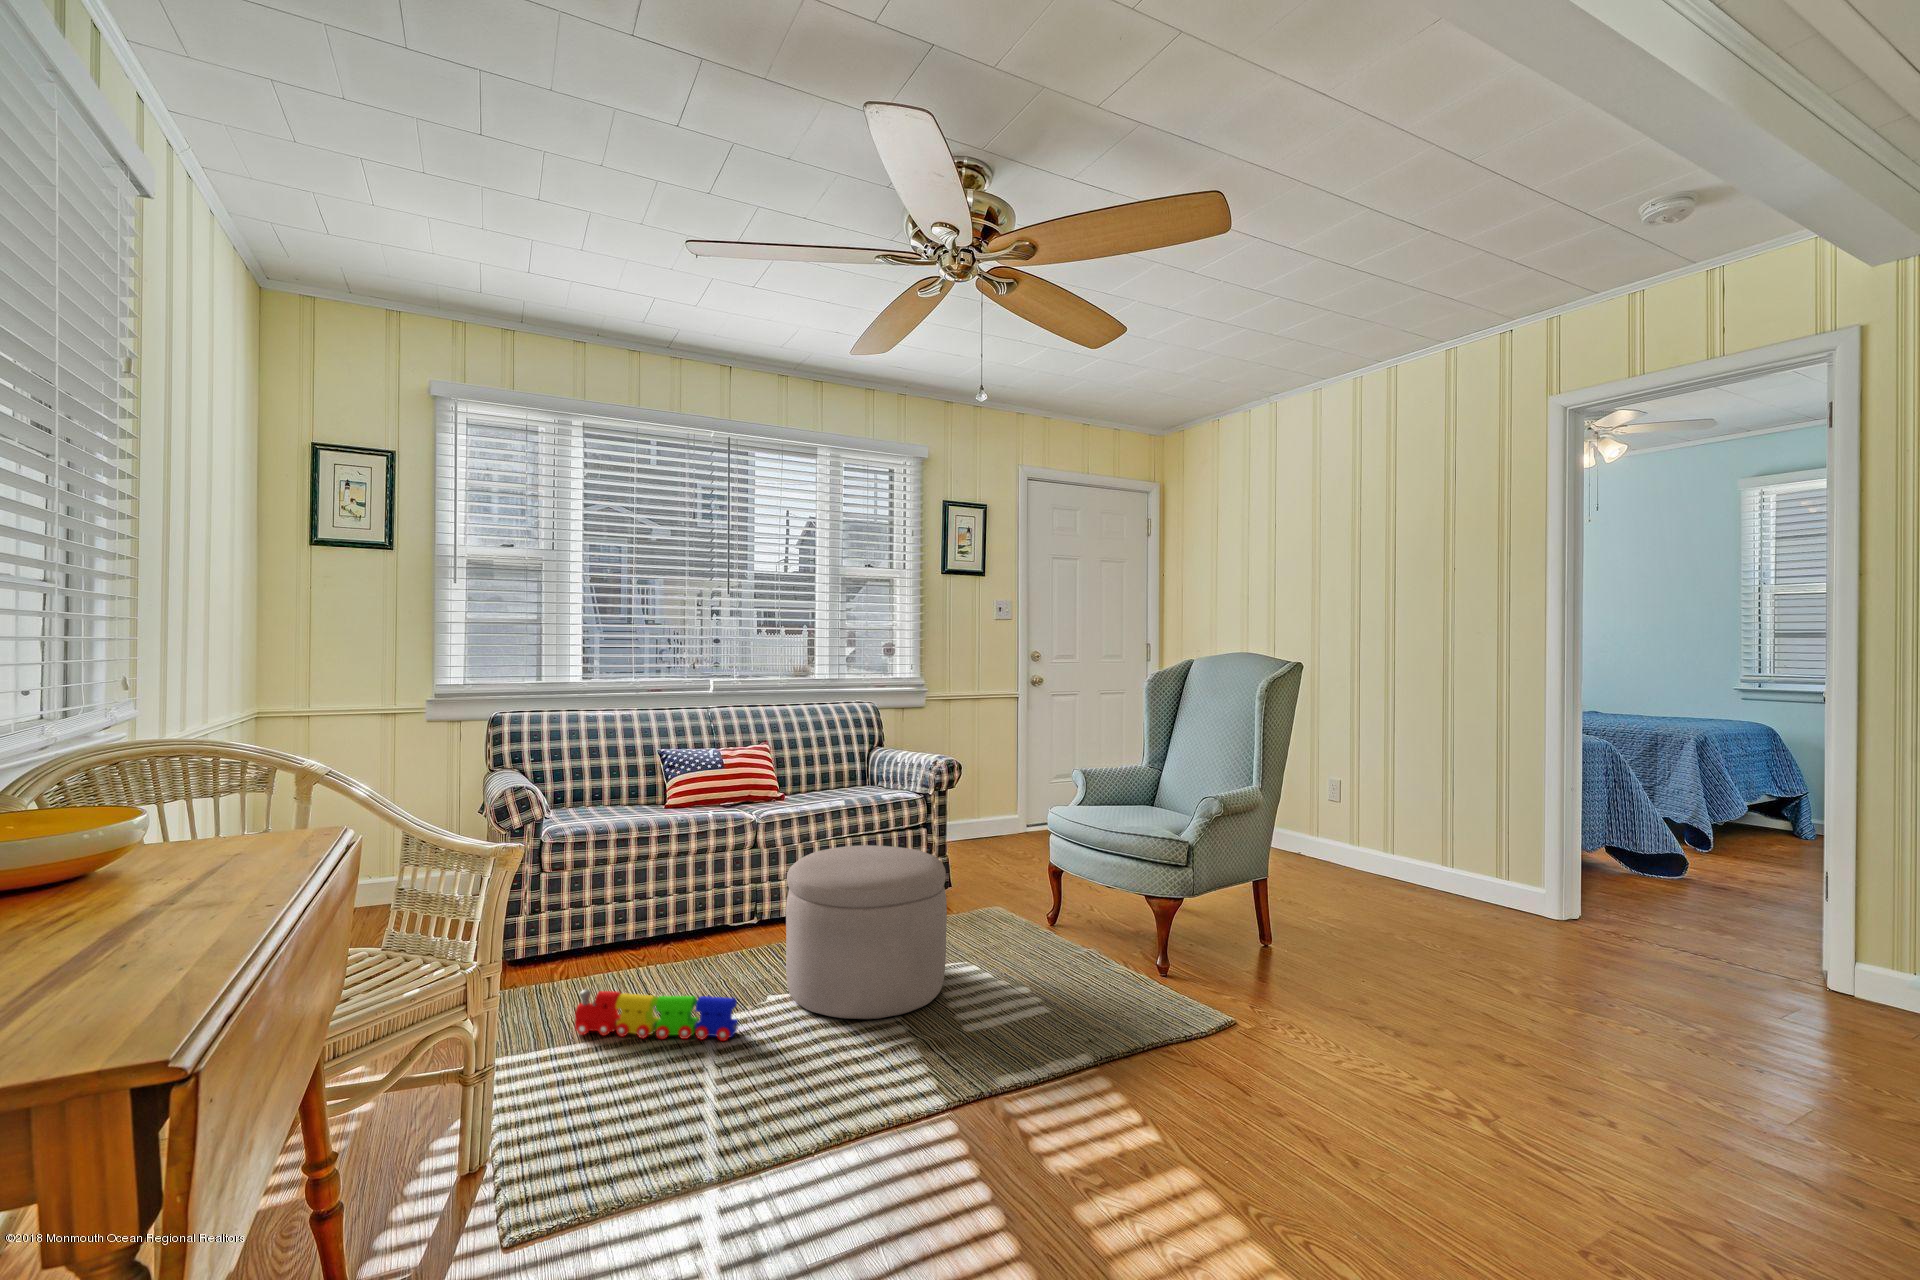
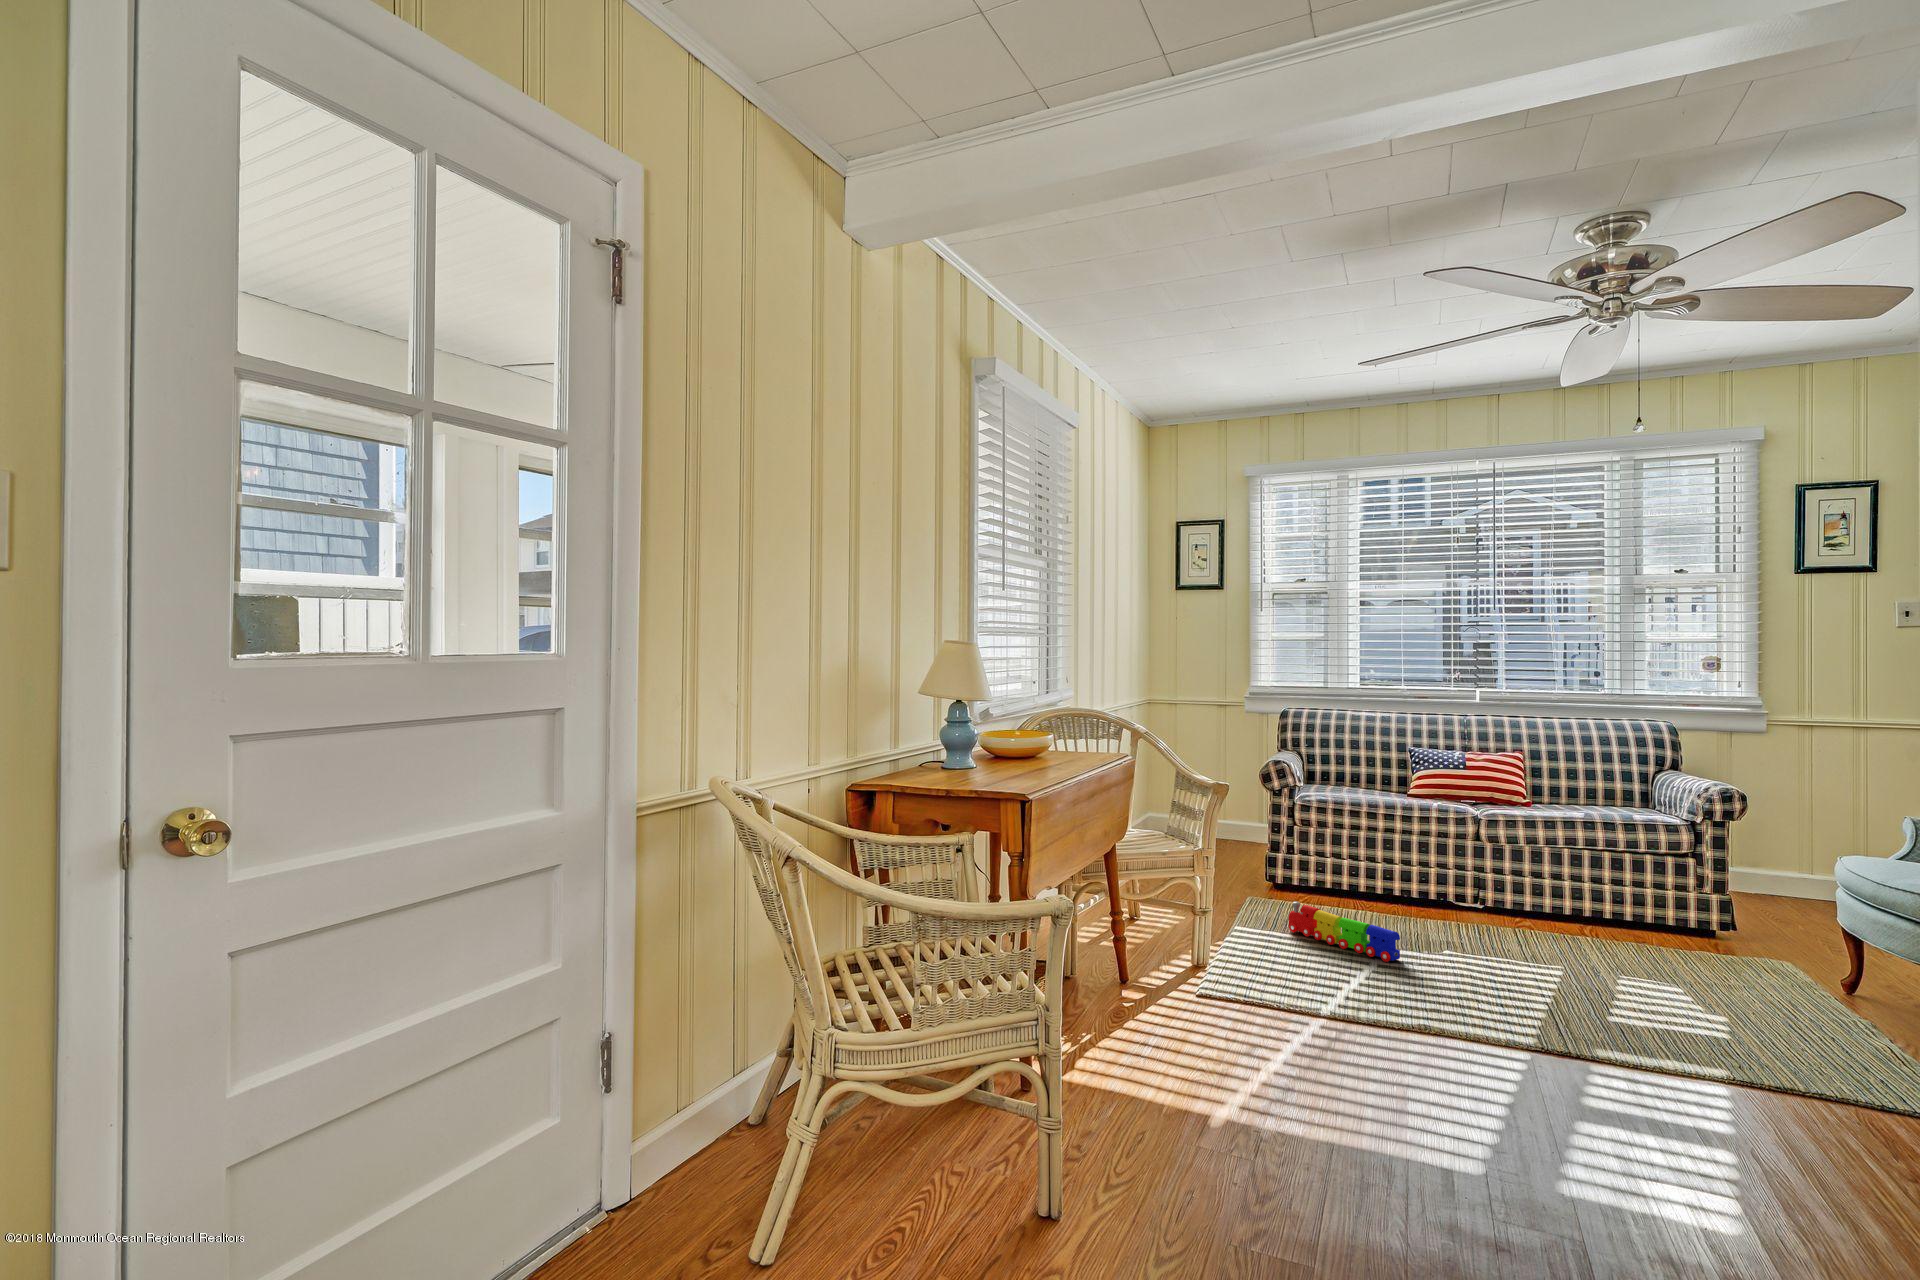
ottoman: present [786,845,947,1019] -> none [1458,841,1626,992]

